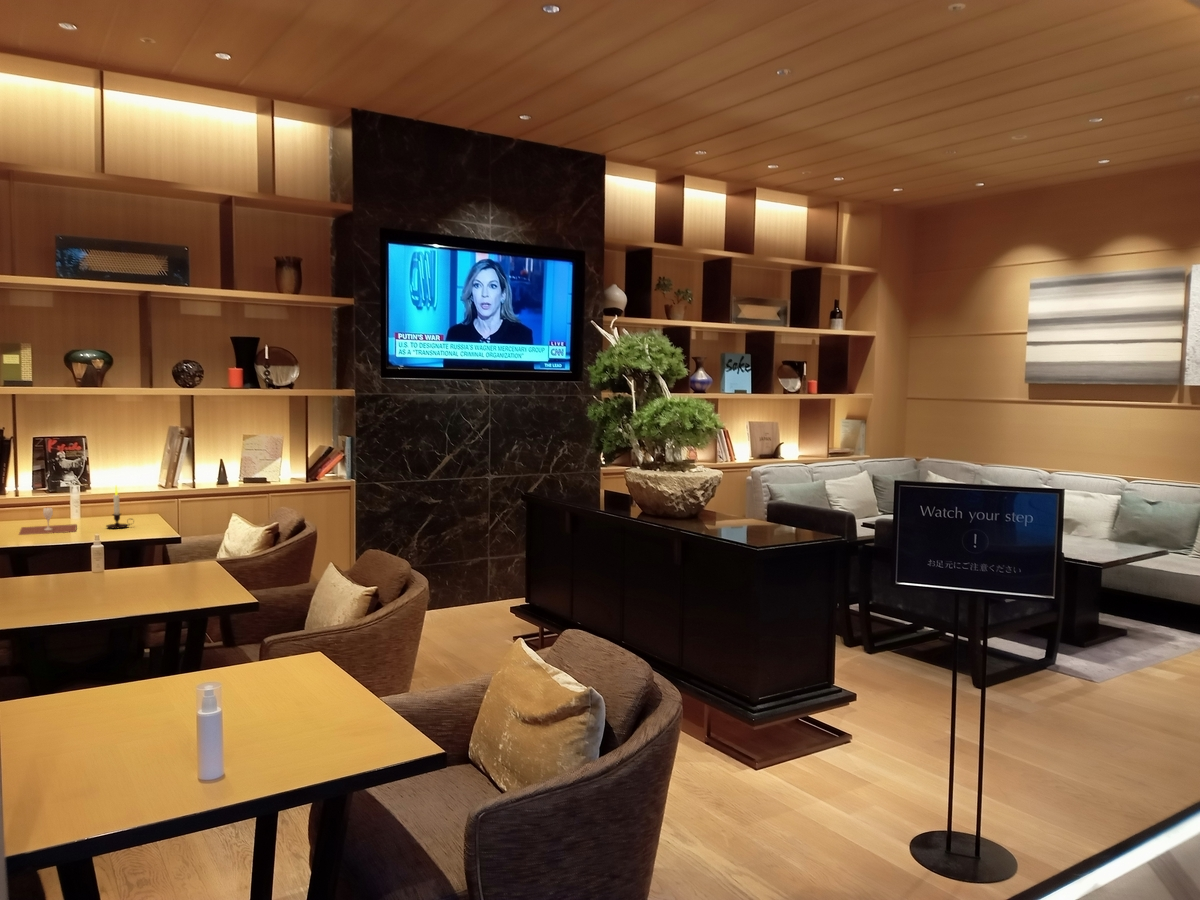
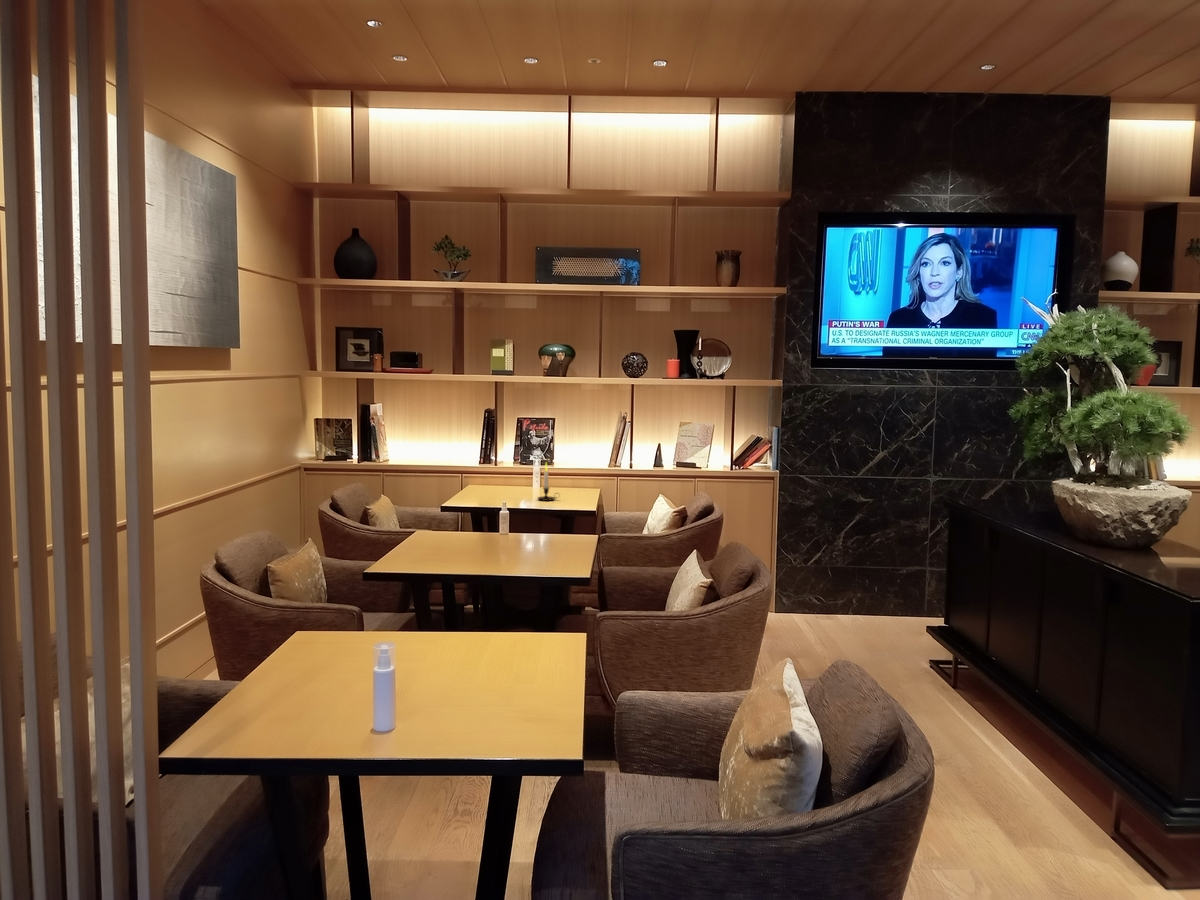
wine glass: present [19,507,77,535] -> none [471,478,521,501]

